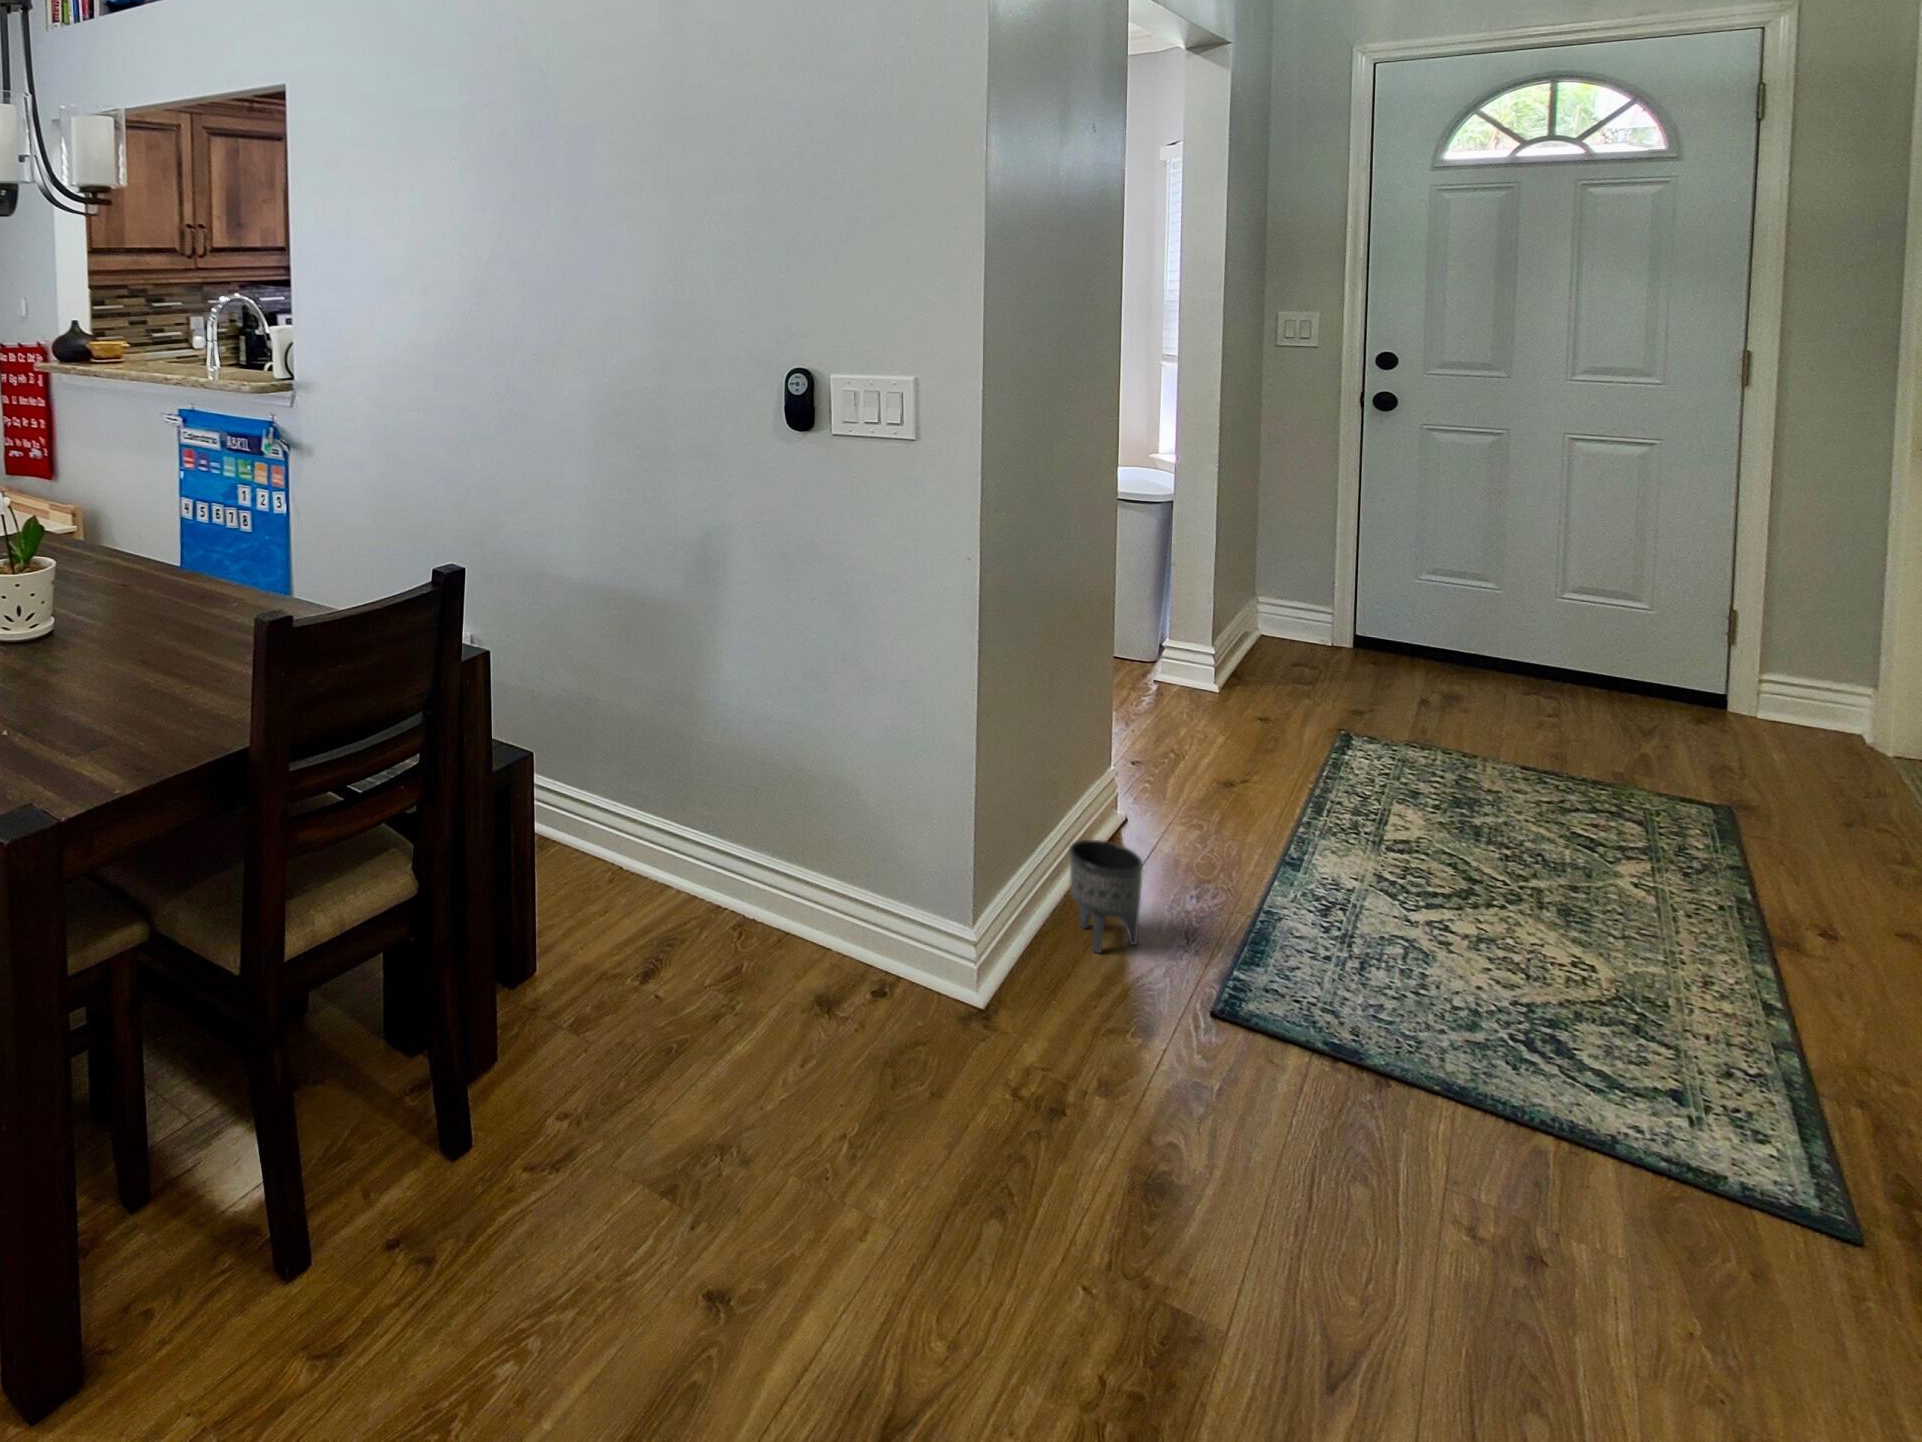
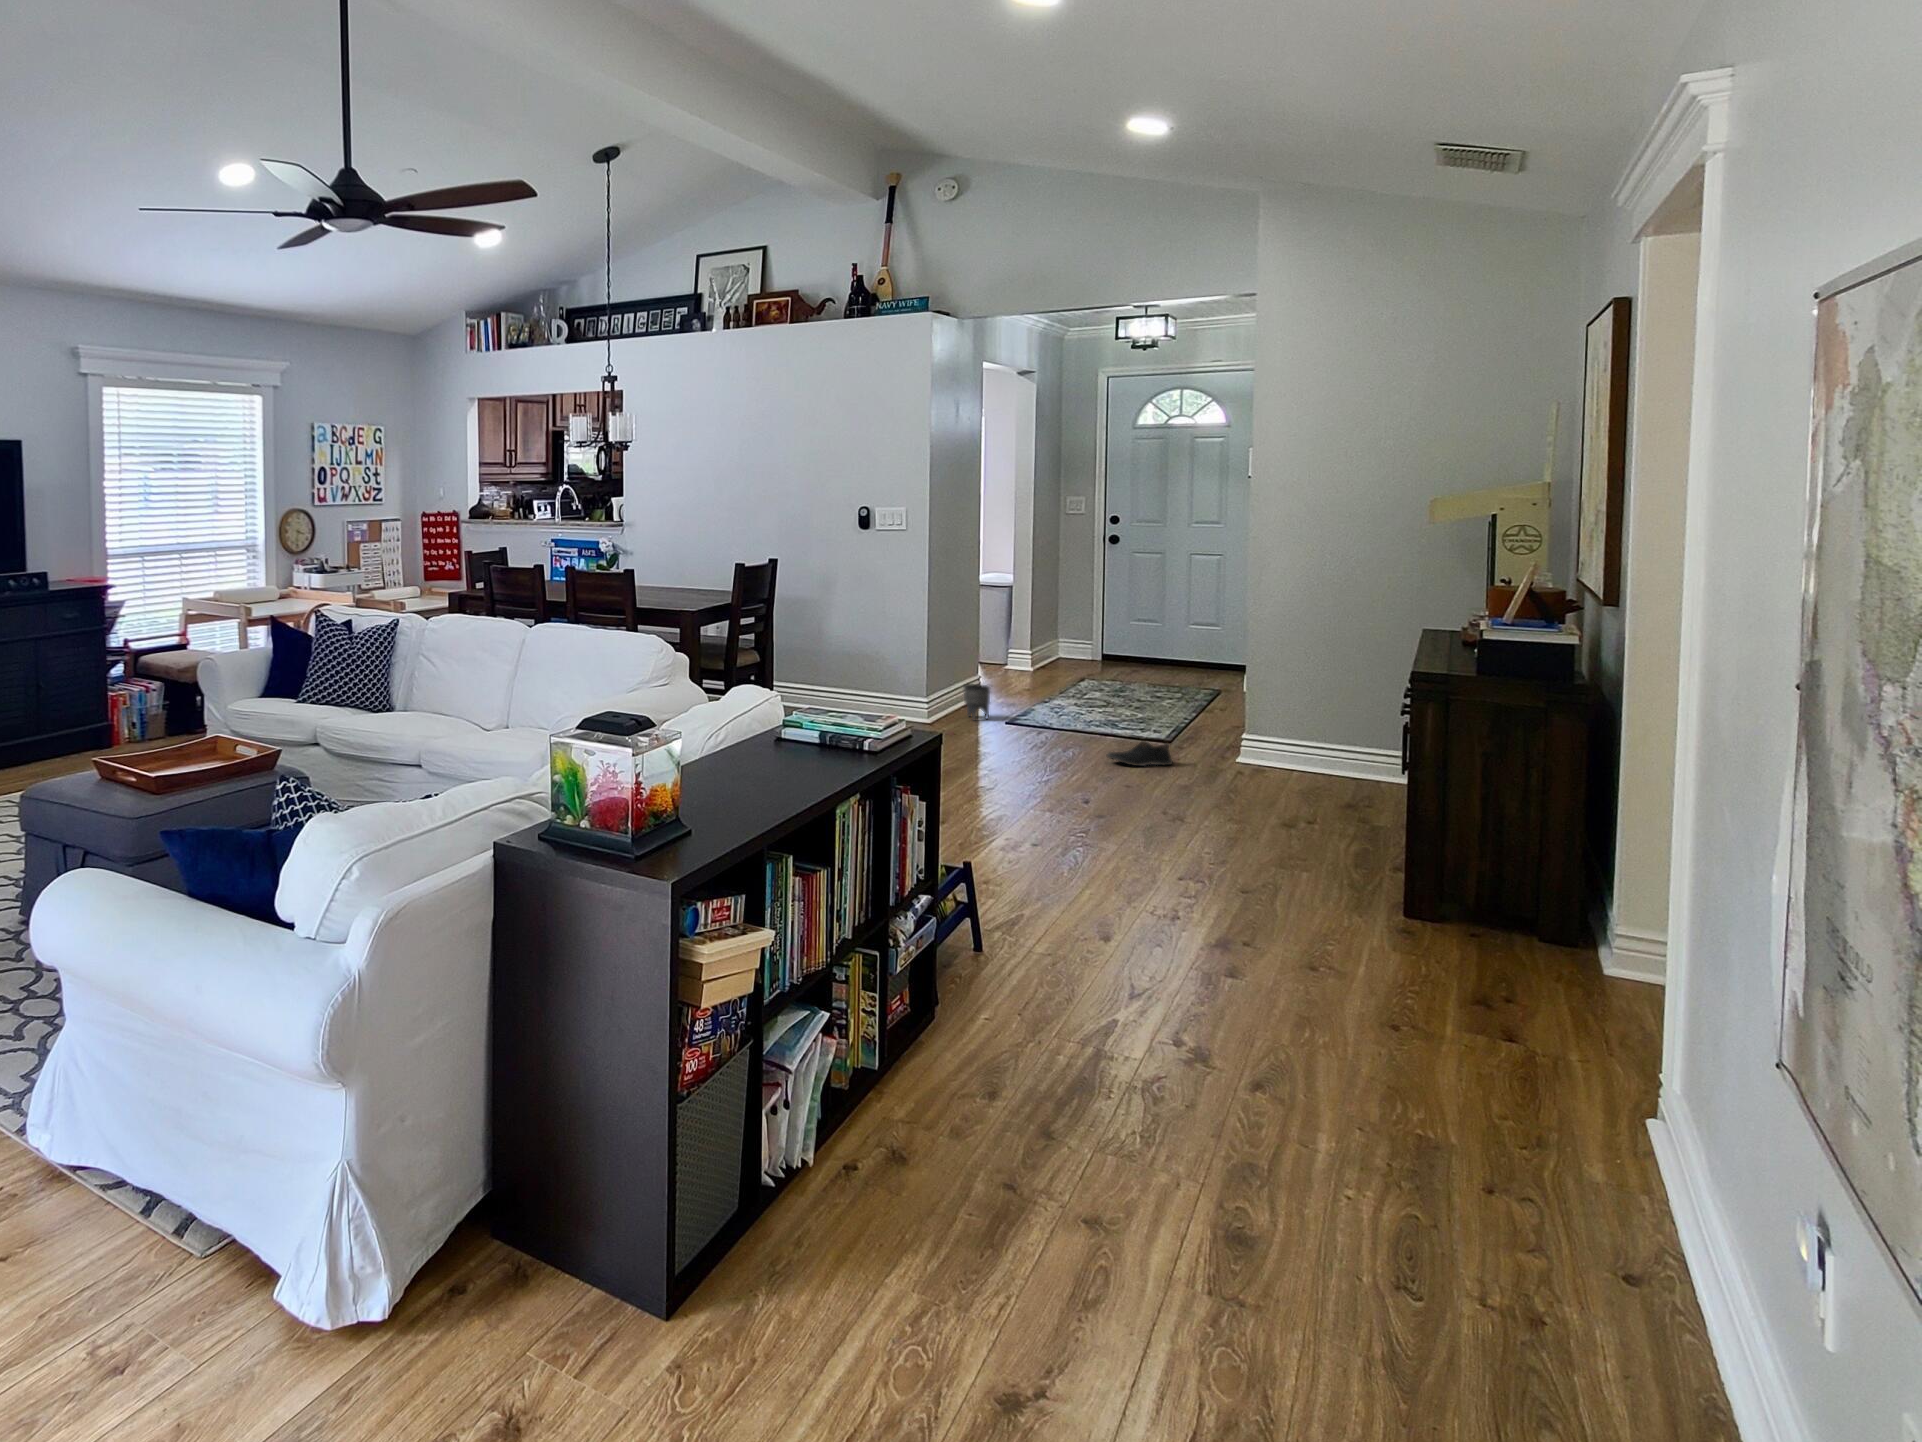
shoe: none [1560,1235,1807,1353] -> present [1107,741,1172,766]

